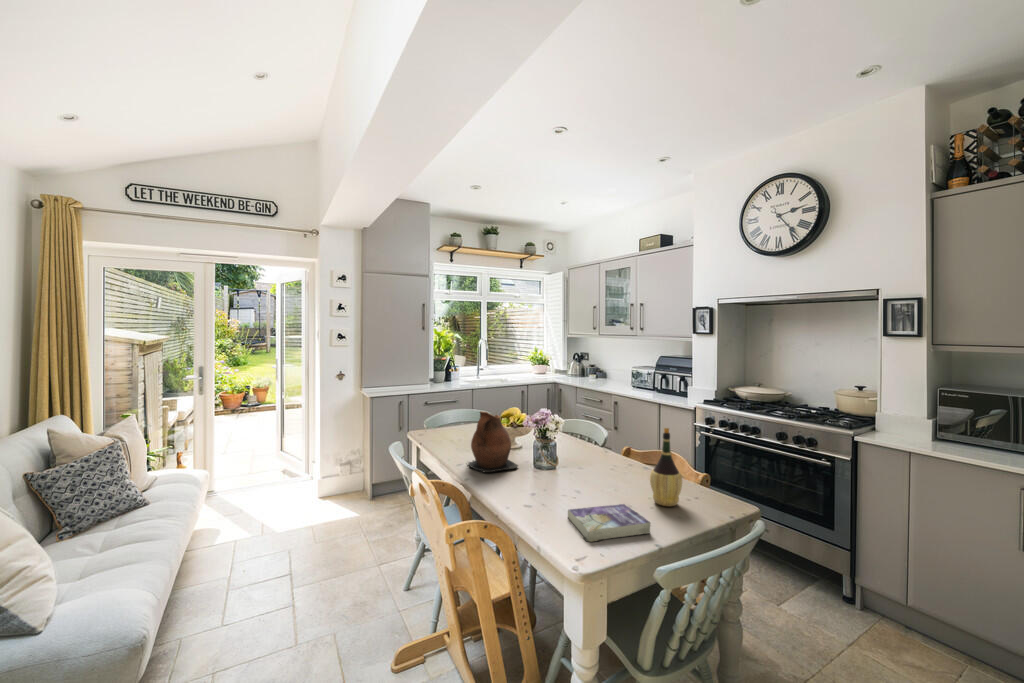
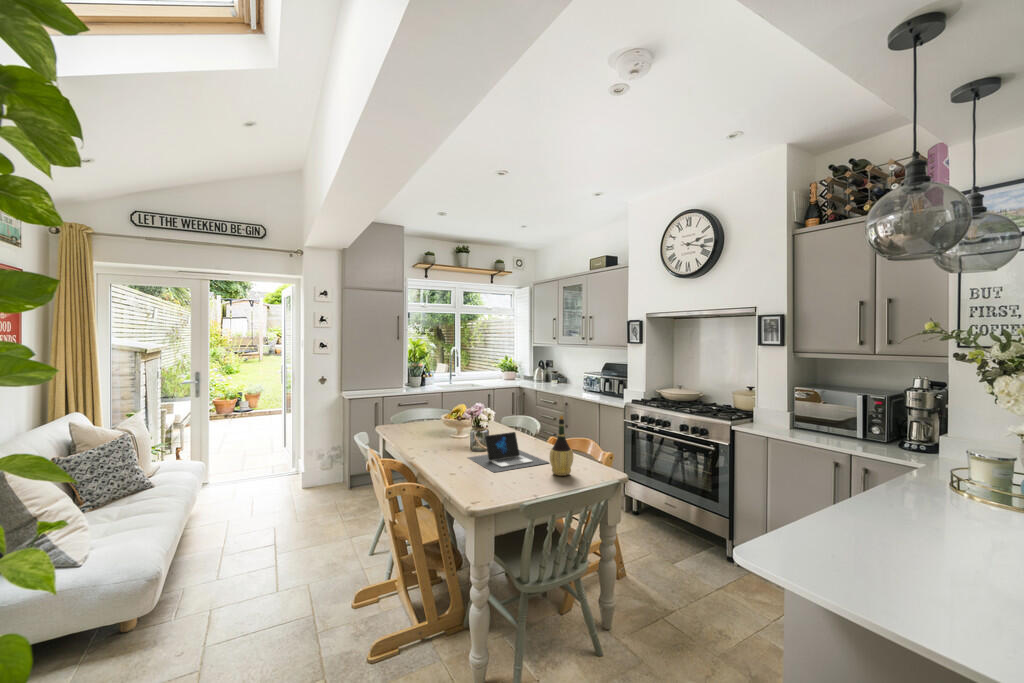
ceramic pitcher: present [469,411,518,472] -> none [415,406,458,454]
laptop: none [533,444,641,501] -> present [469,432,548,472]
book: present [568,504,651,542] -> none [481,473,537,496]

